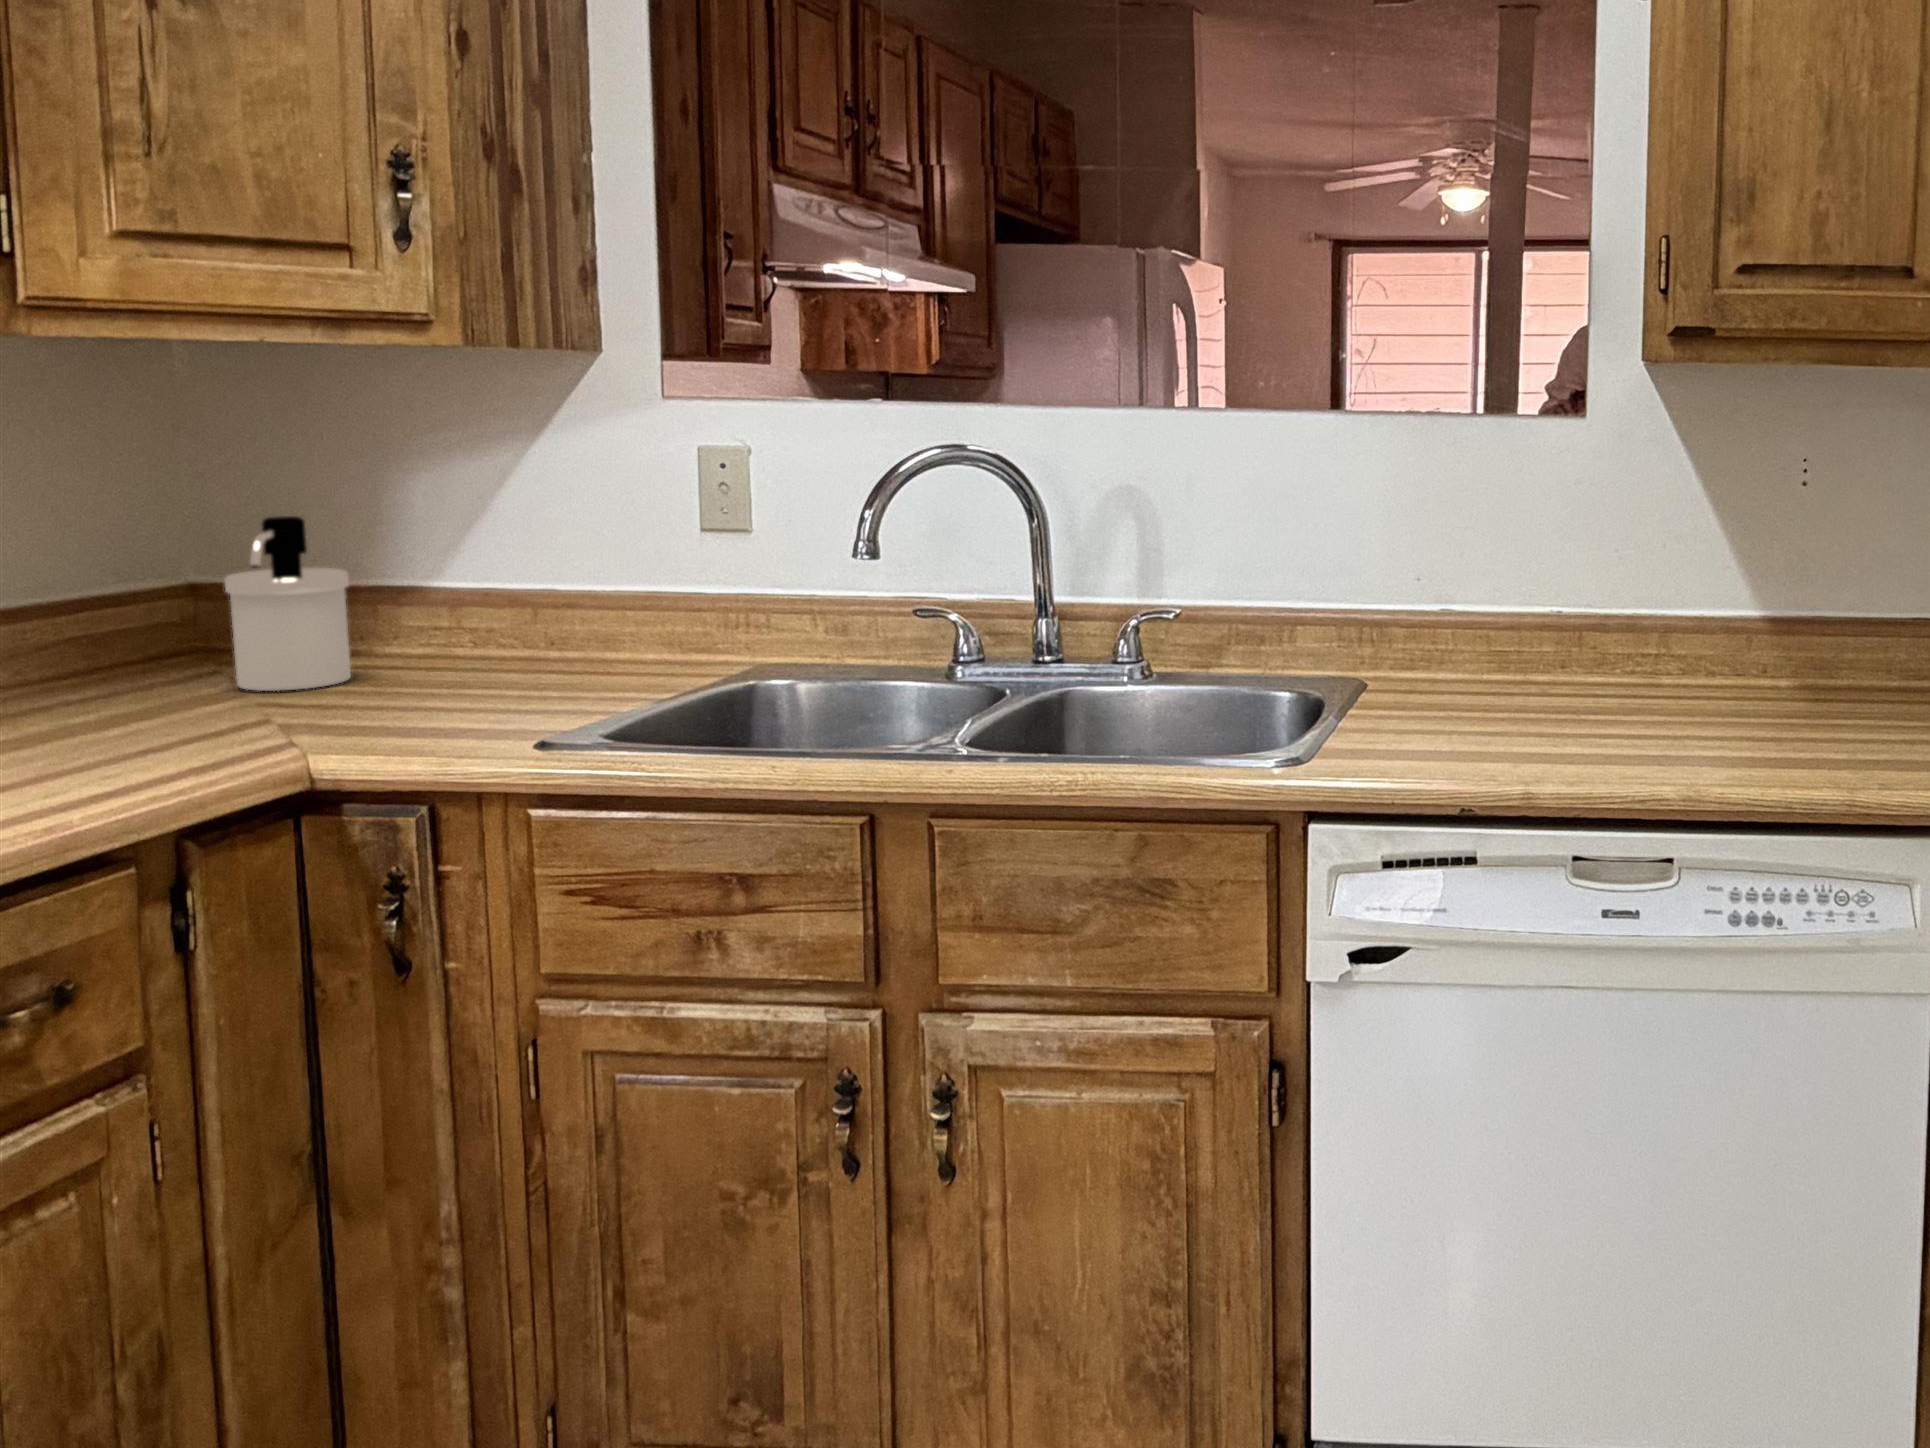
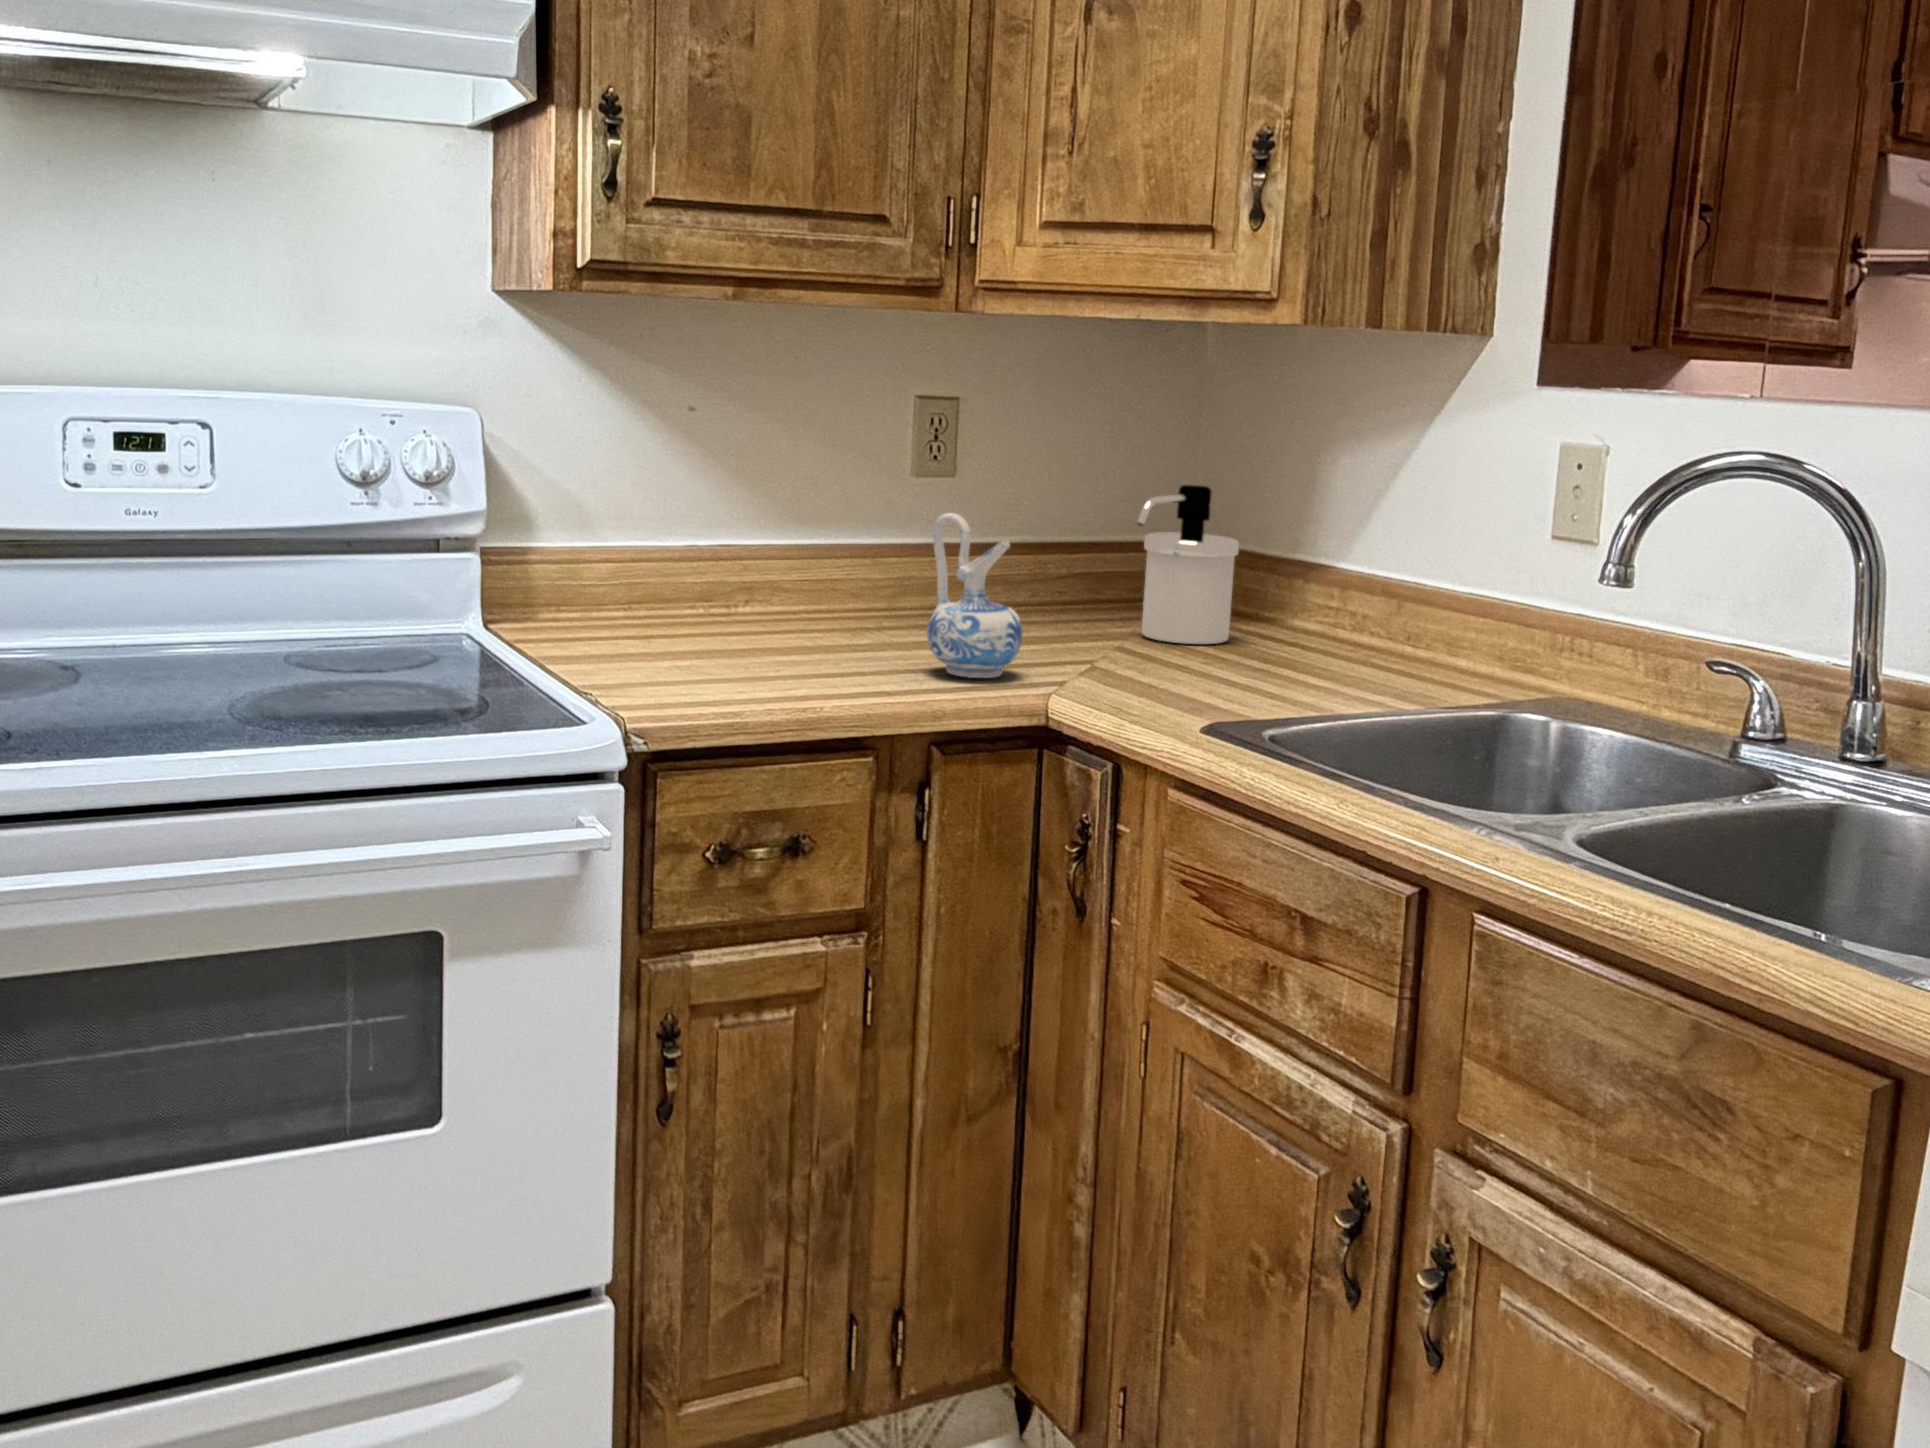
ceramic pitcher: none [72,583,221,768] -> present [927,513,1022,678]

